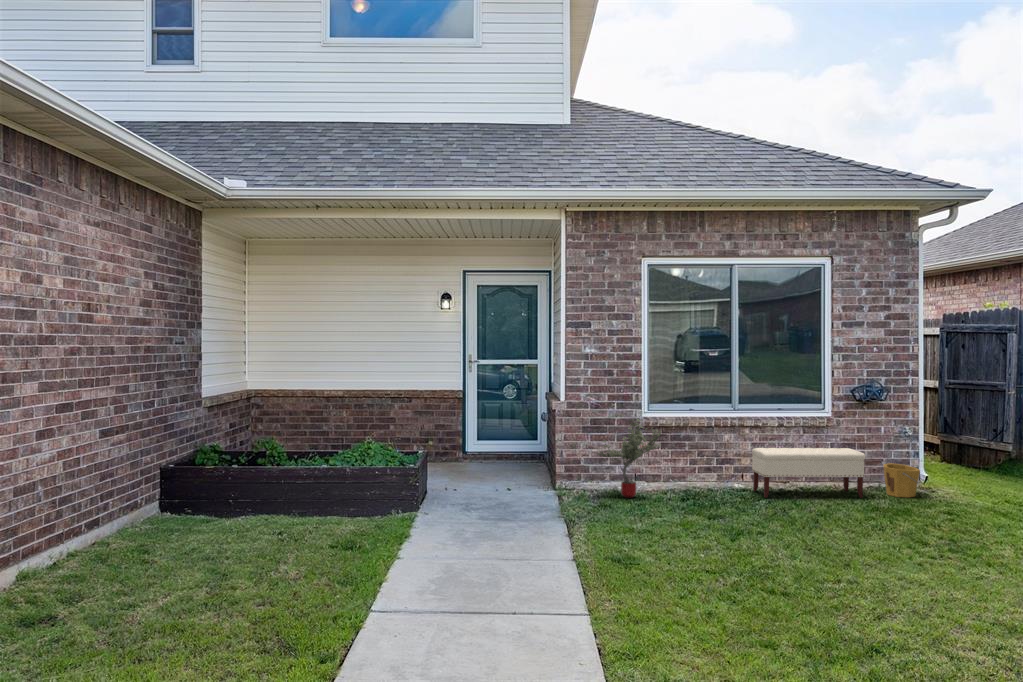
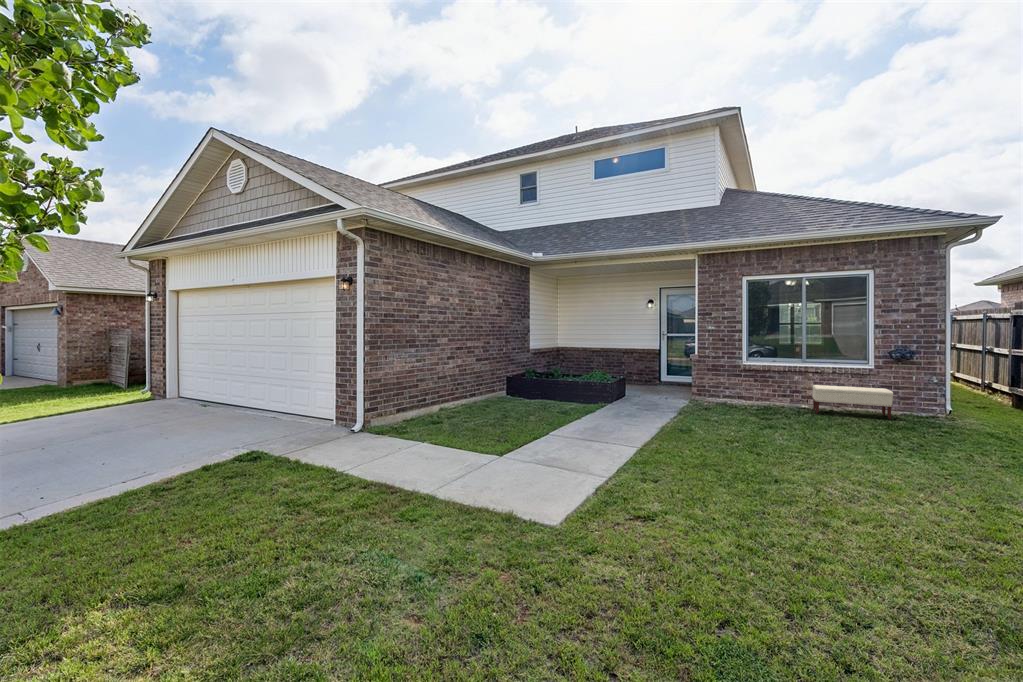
potted tree: present [598,419,661,498] -> none [709,364,748,407]
bucket: present [883,463,920,497] -> none [913,400,942,423]

